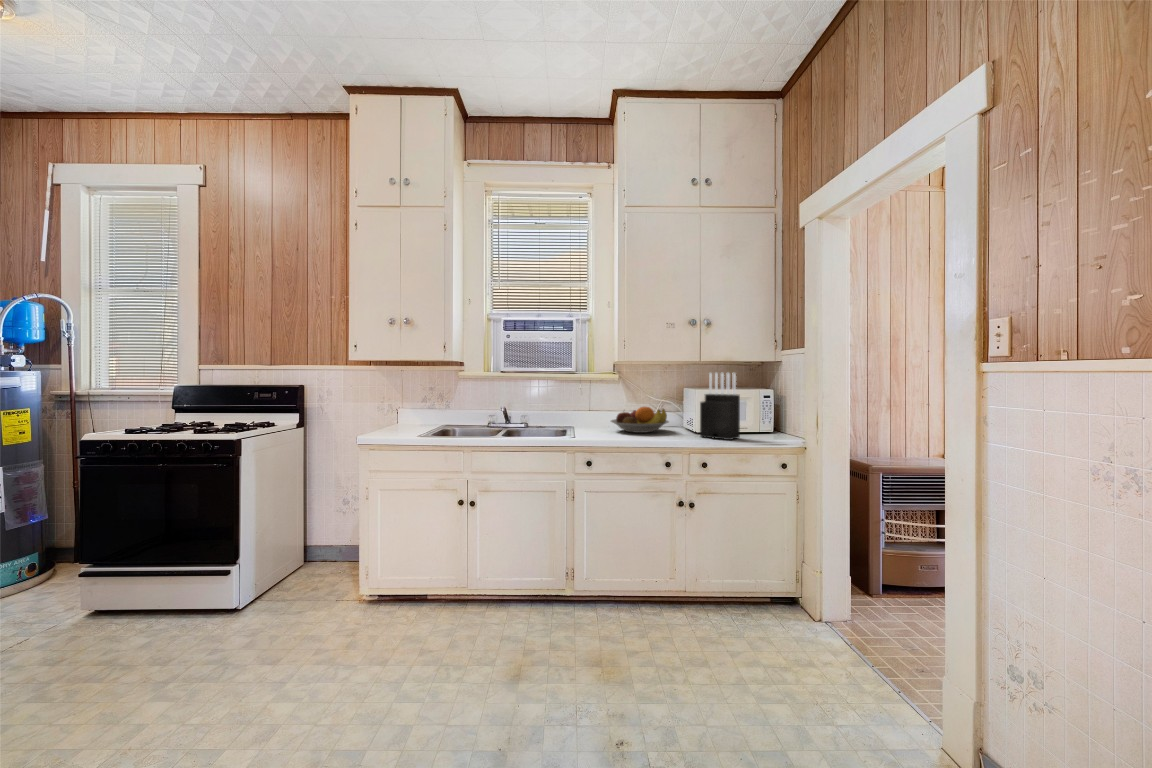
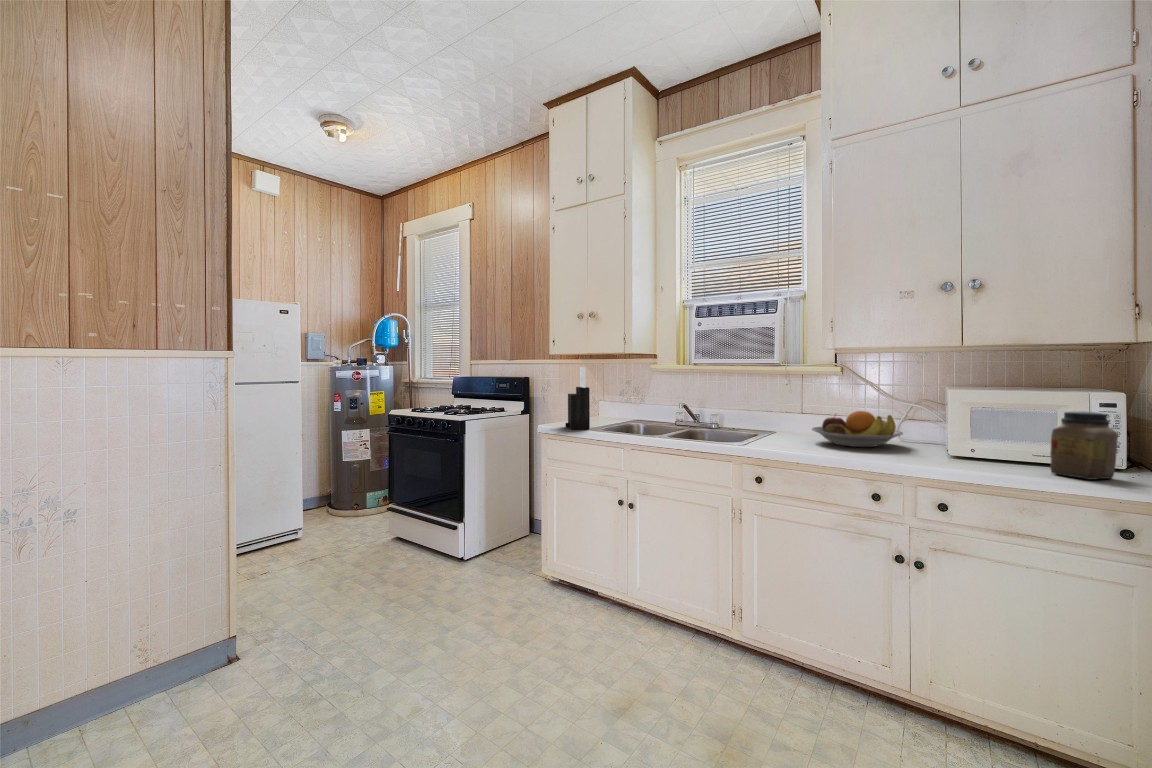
knife block: present [700,373,740,440] -> present [565,367,590,429]
jar: none [759,401,786,440] -> present [1050,411,1118,479]

